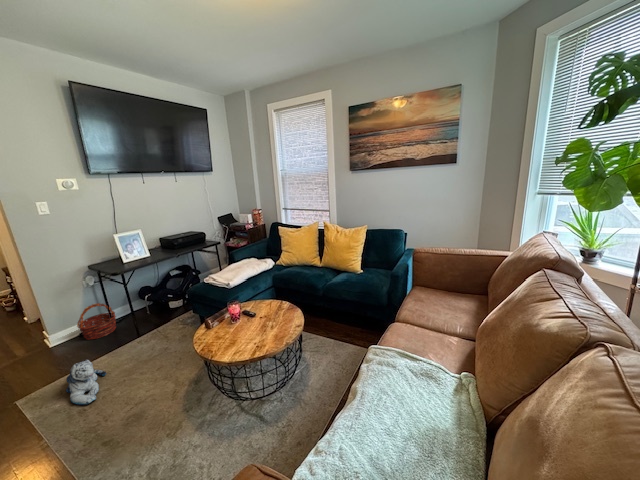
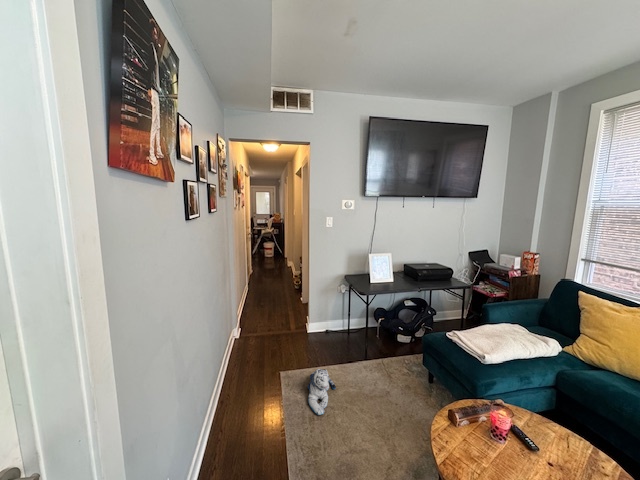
basket: present [77,303,116,340] -> none [326,311,353,343]

